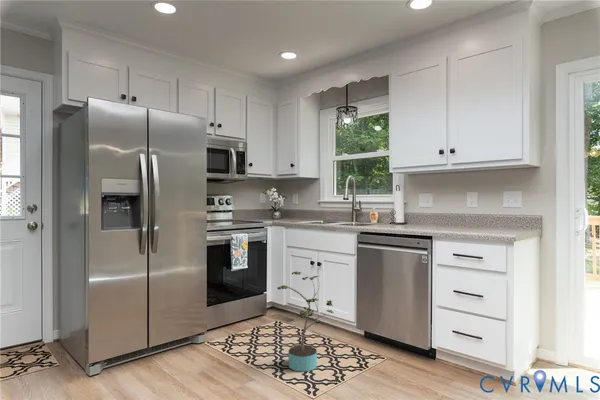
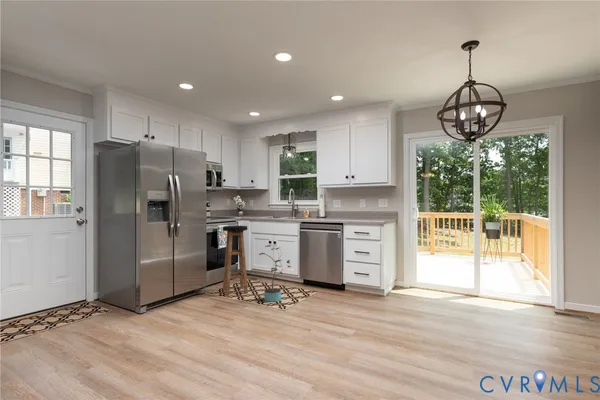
bar stool: none [230,236,269,349] -> present [223,226,248,295]

